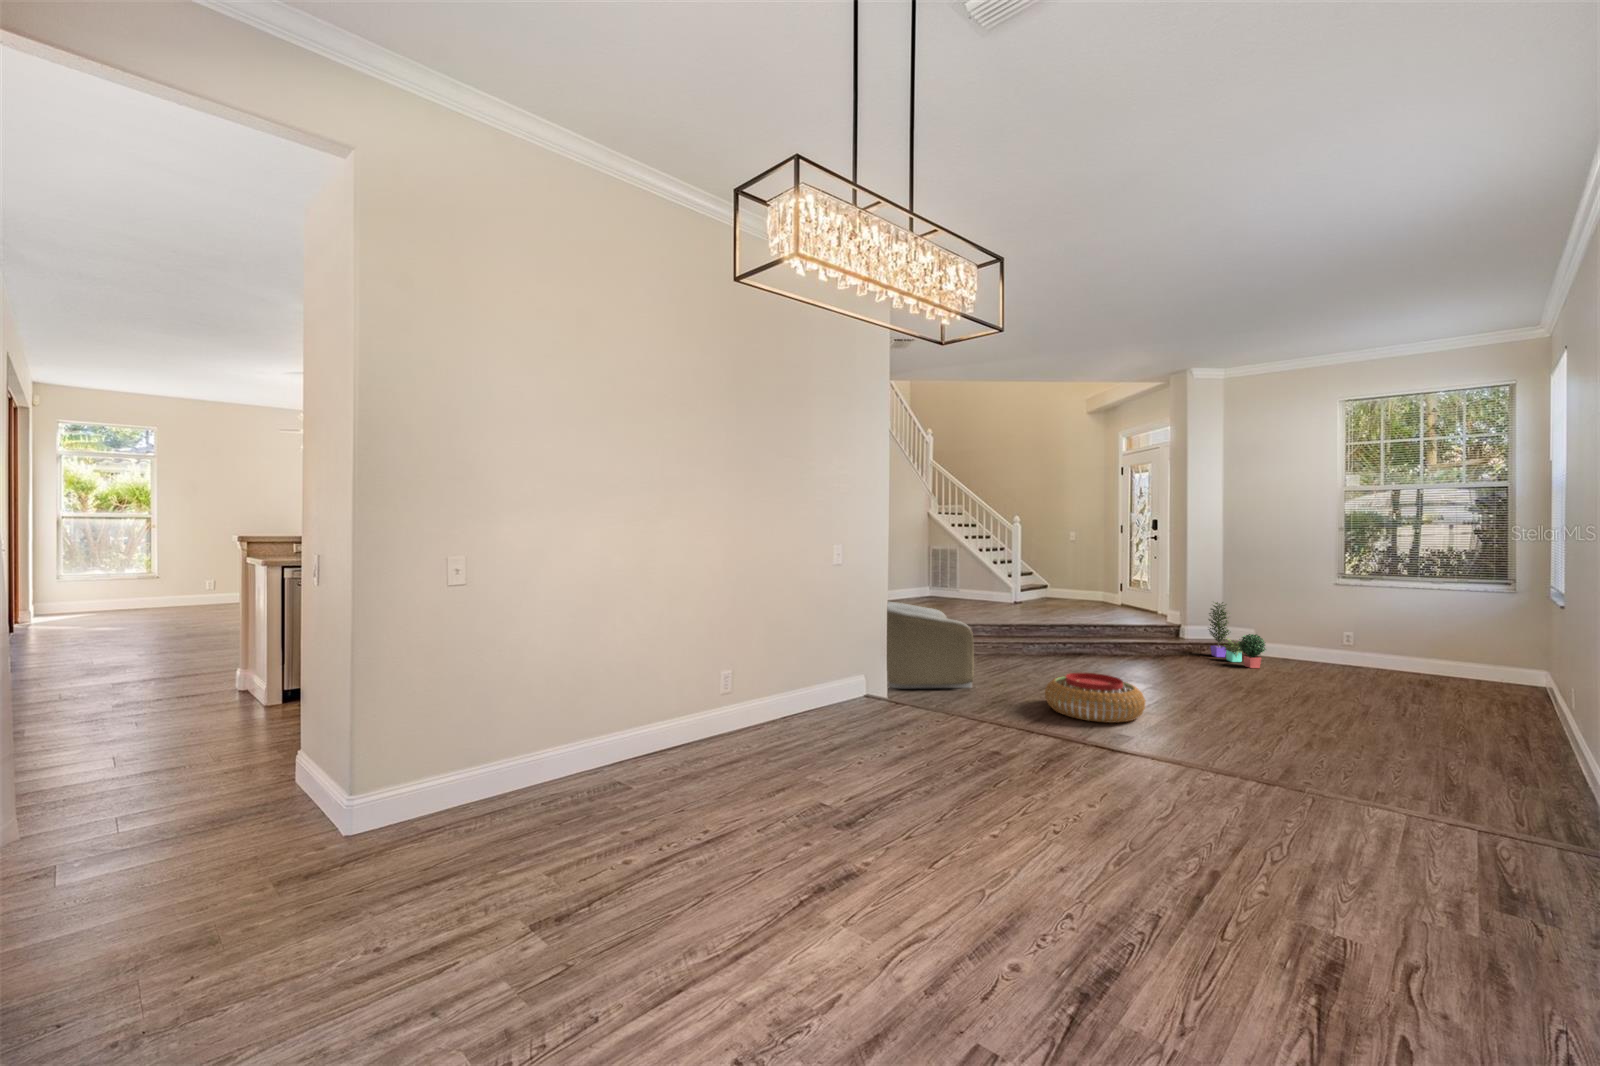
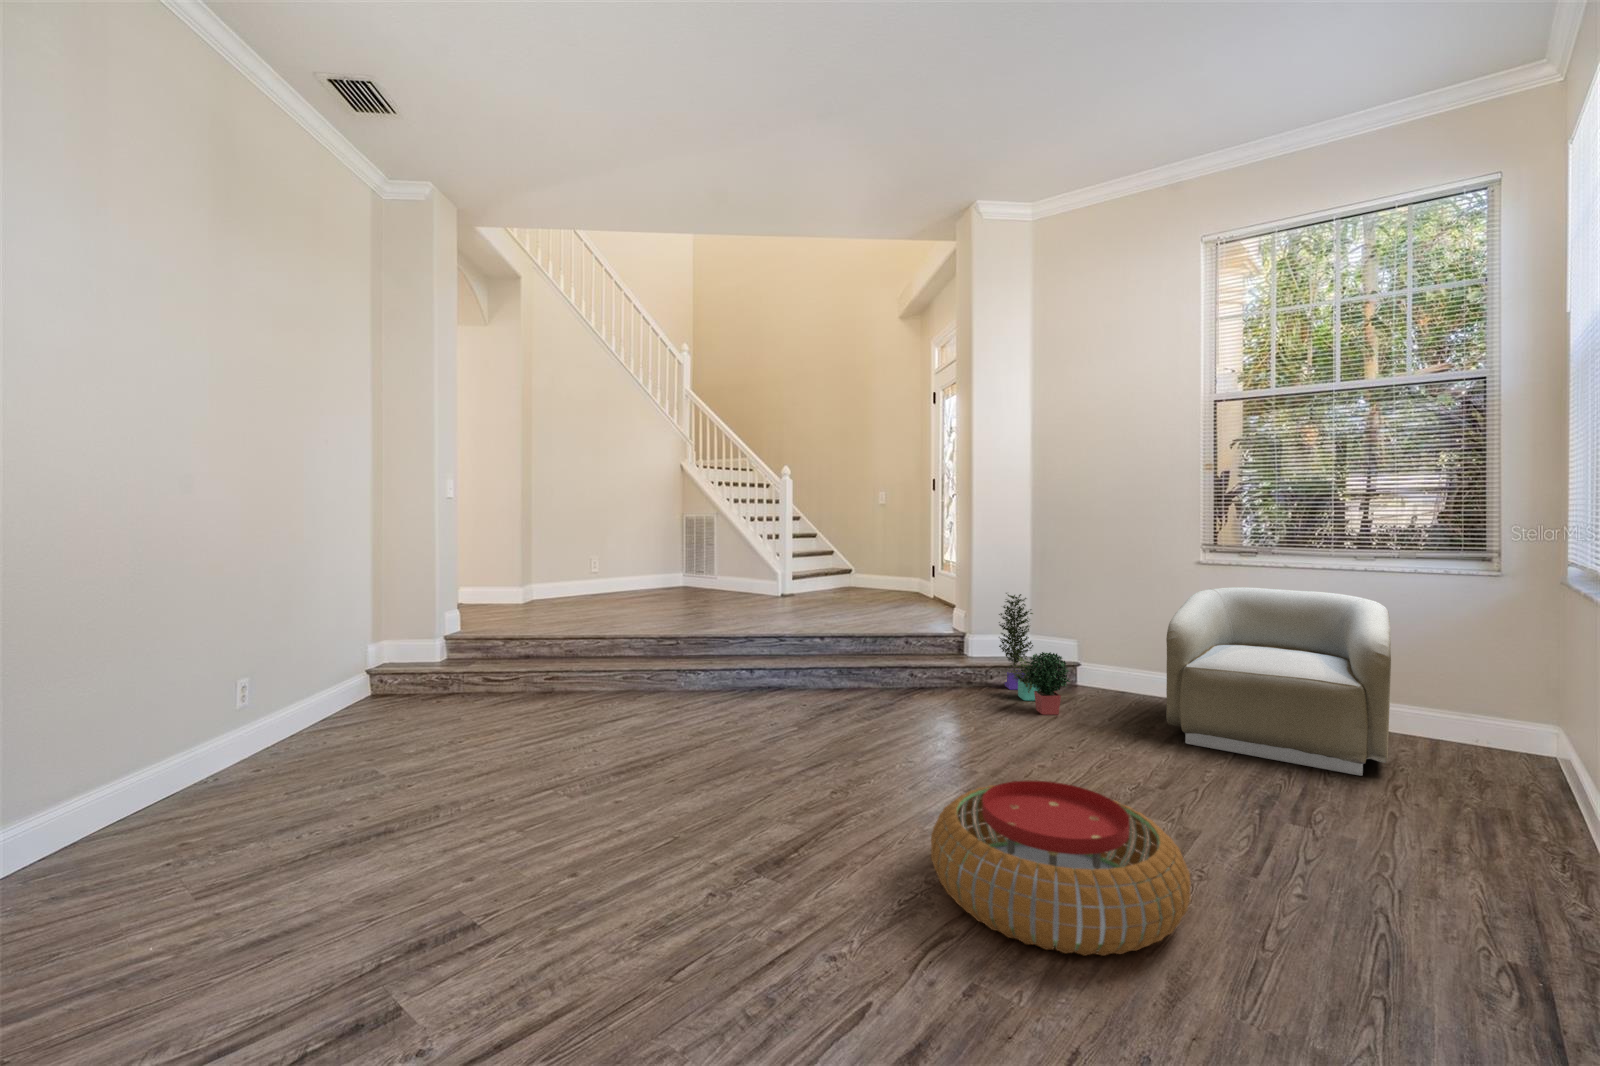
armchair: present [887,602,974,688] -> present [1166,587,1391,776]
pouf: present [1045,673,1145,723] -> present [931,780,1191,956]

